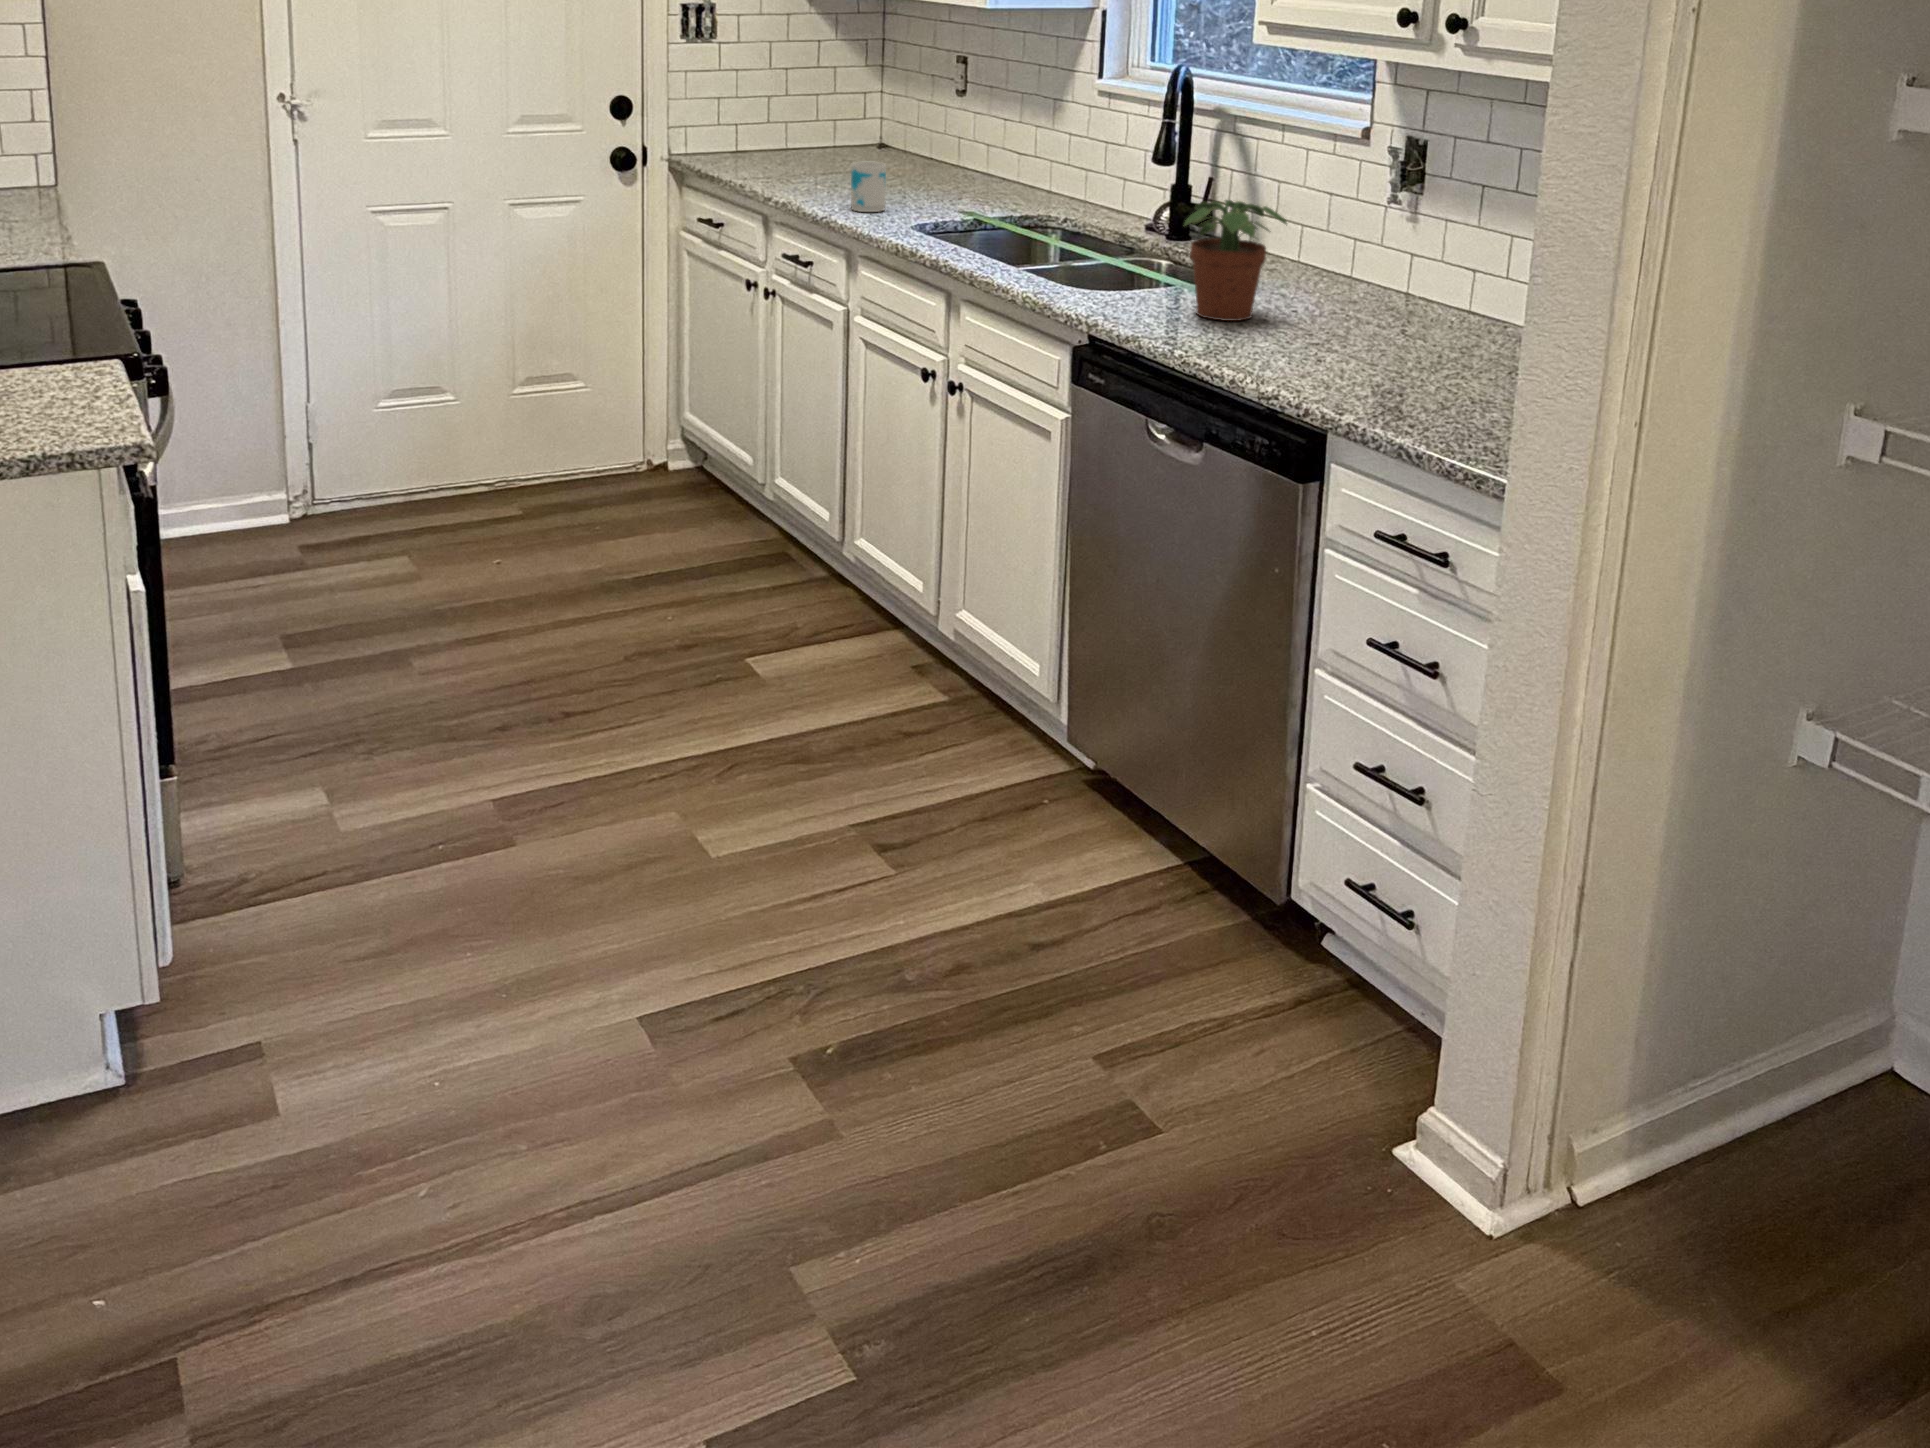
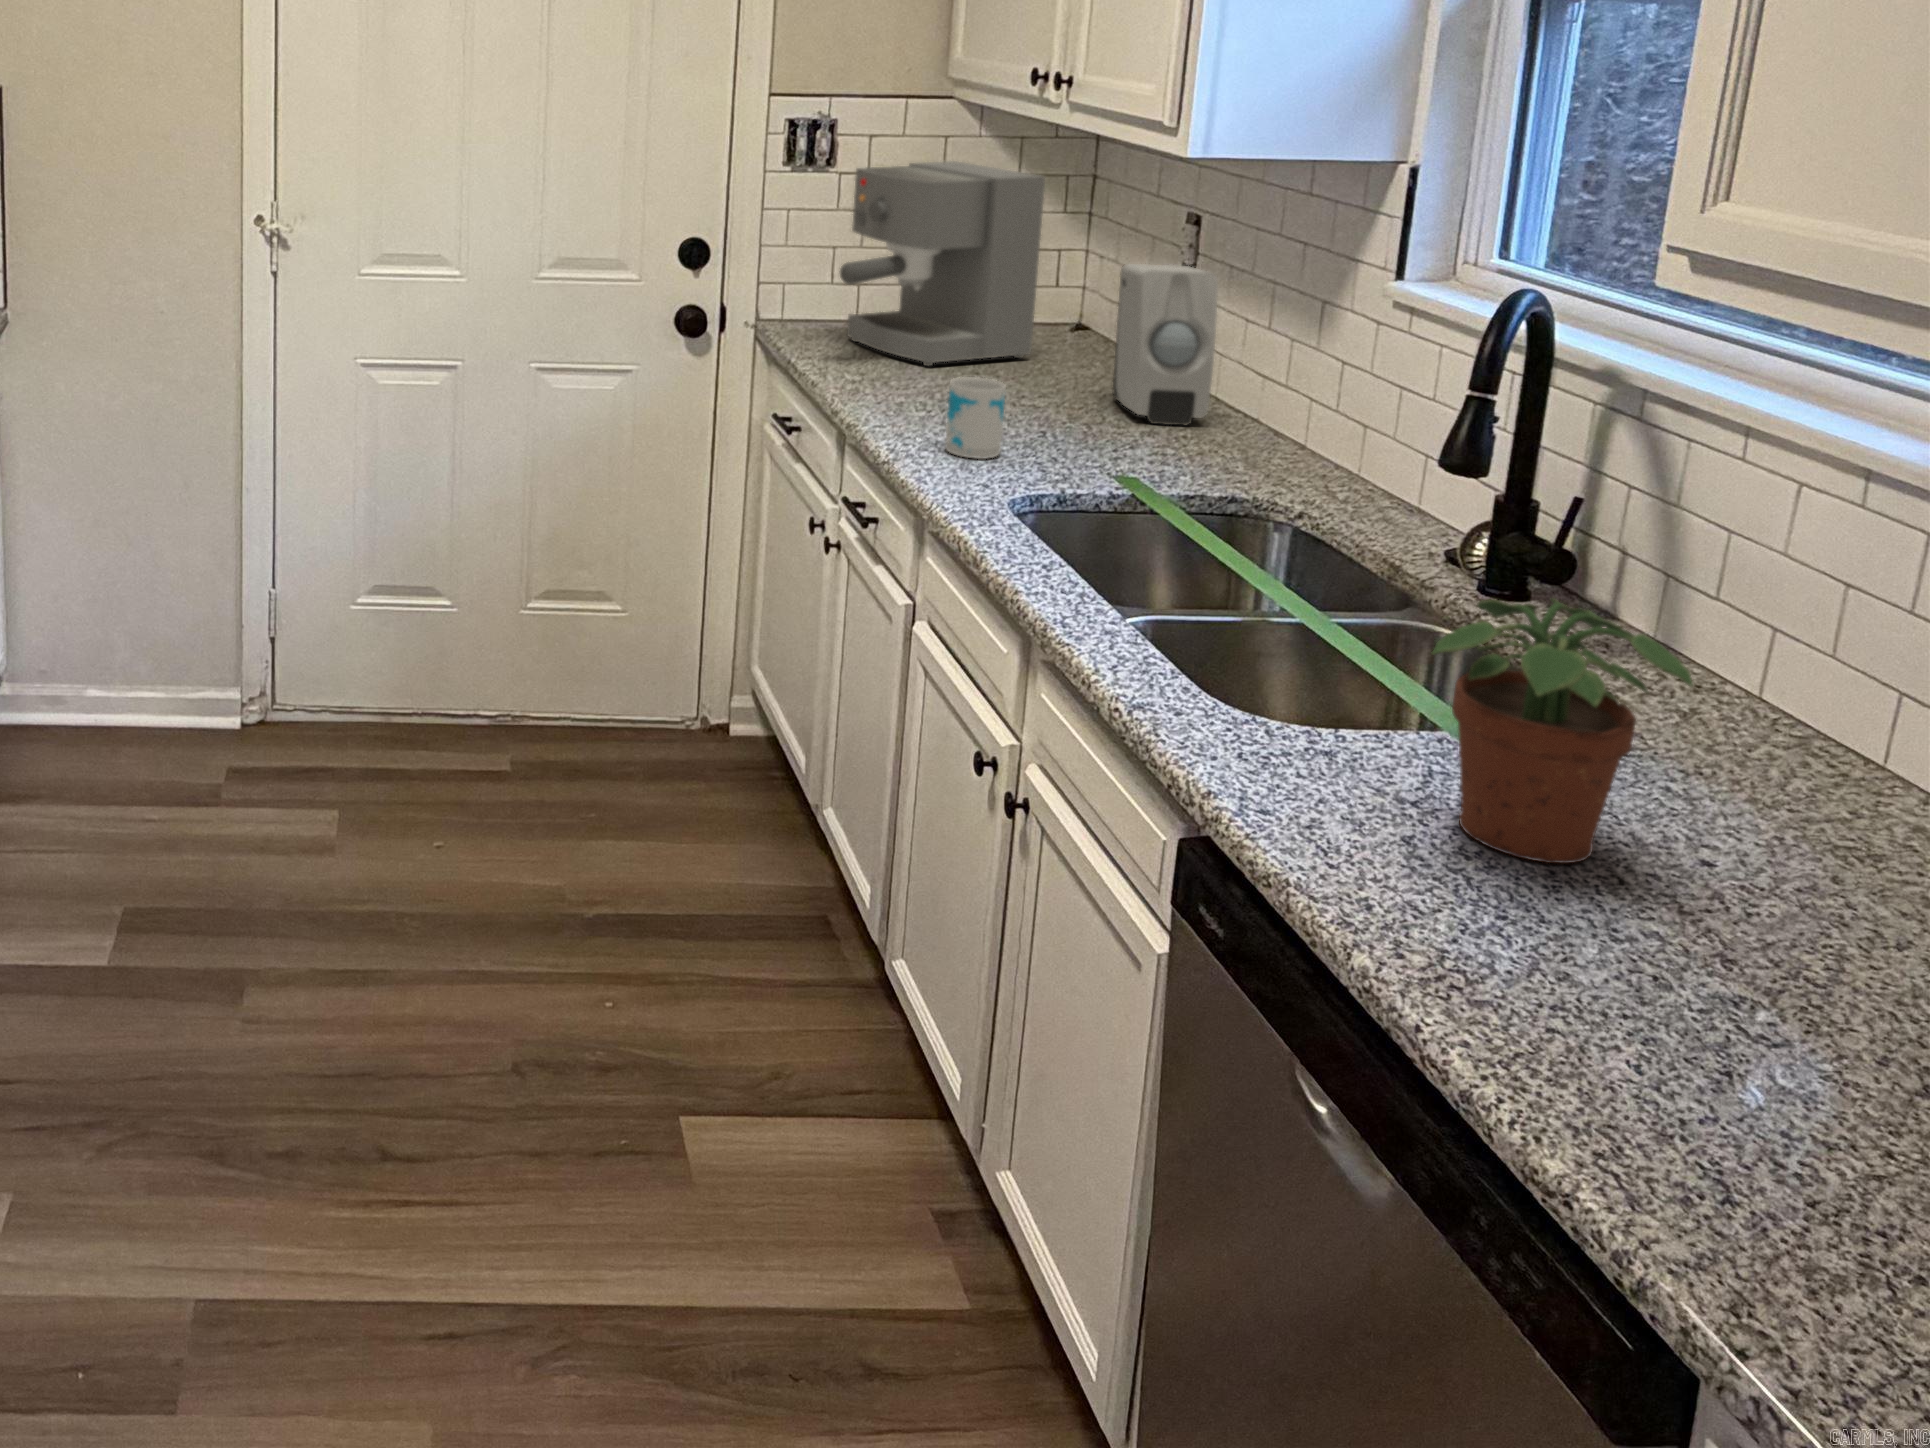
coffee maker: none [738,33,865,172] -> present [840,161,1045,366]
soap dispenser: none [926,89,990,189] -> present [1112,264,1218,425]

